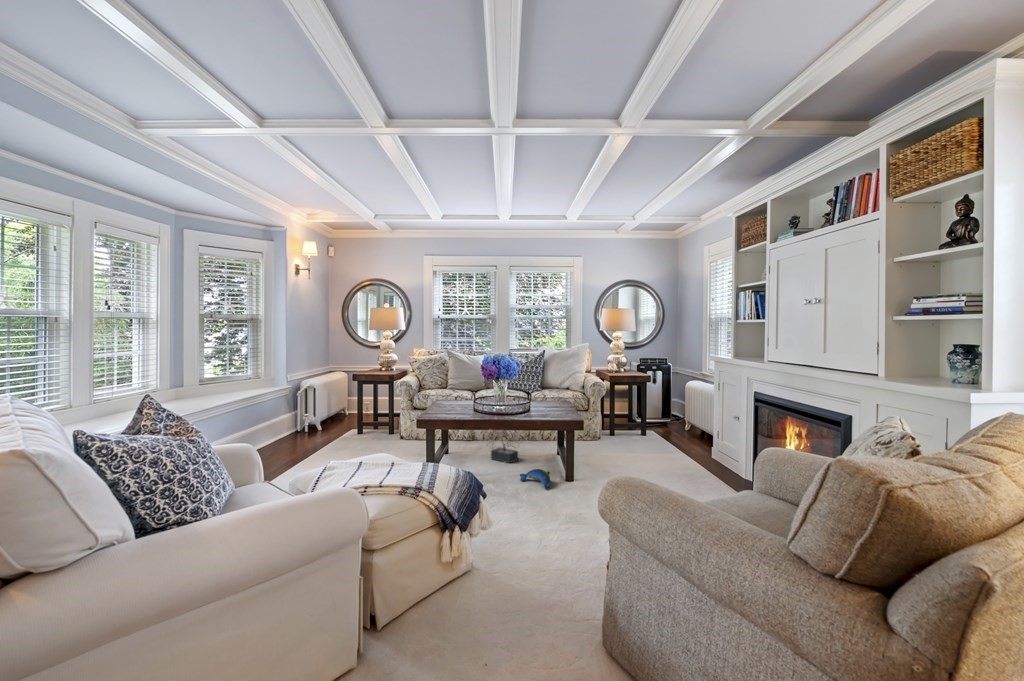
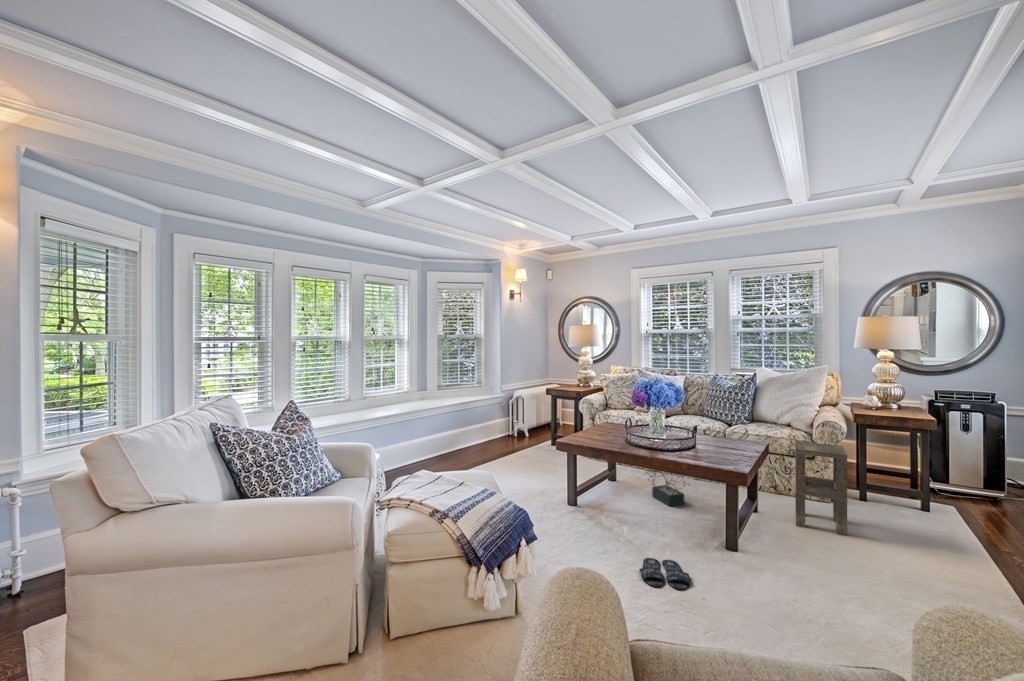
side table: none [587,398,624,458] -> present [795,441,847,535]
plush toy: present [520,469,550,489] -> none [660,521,697,550]
slippers: none [527,497,570,516] -> present [639,558,690,590]

